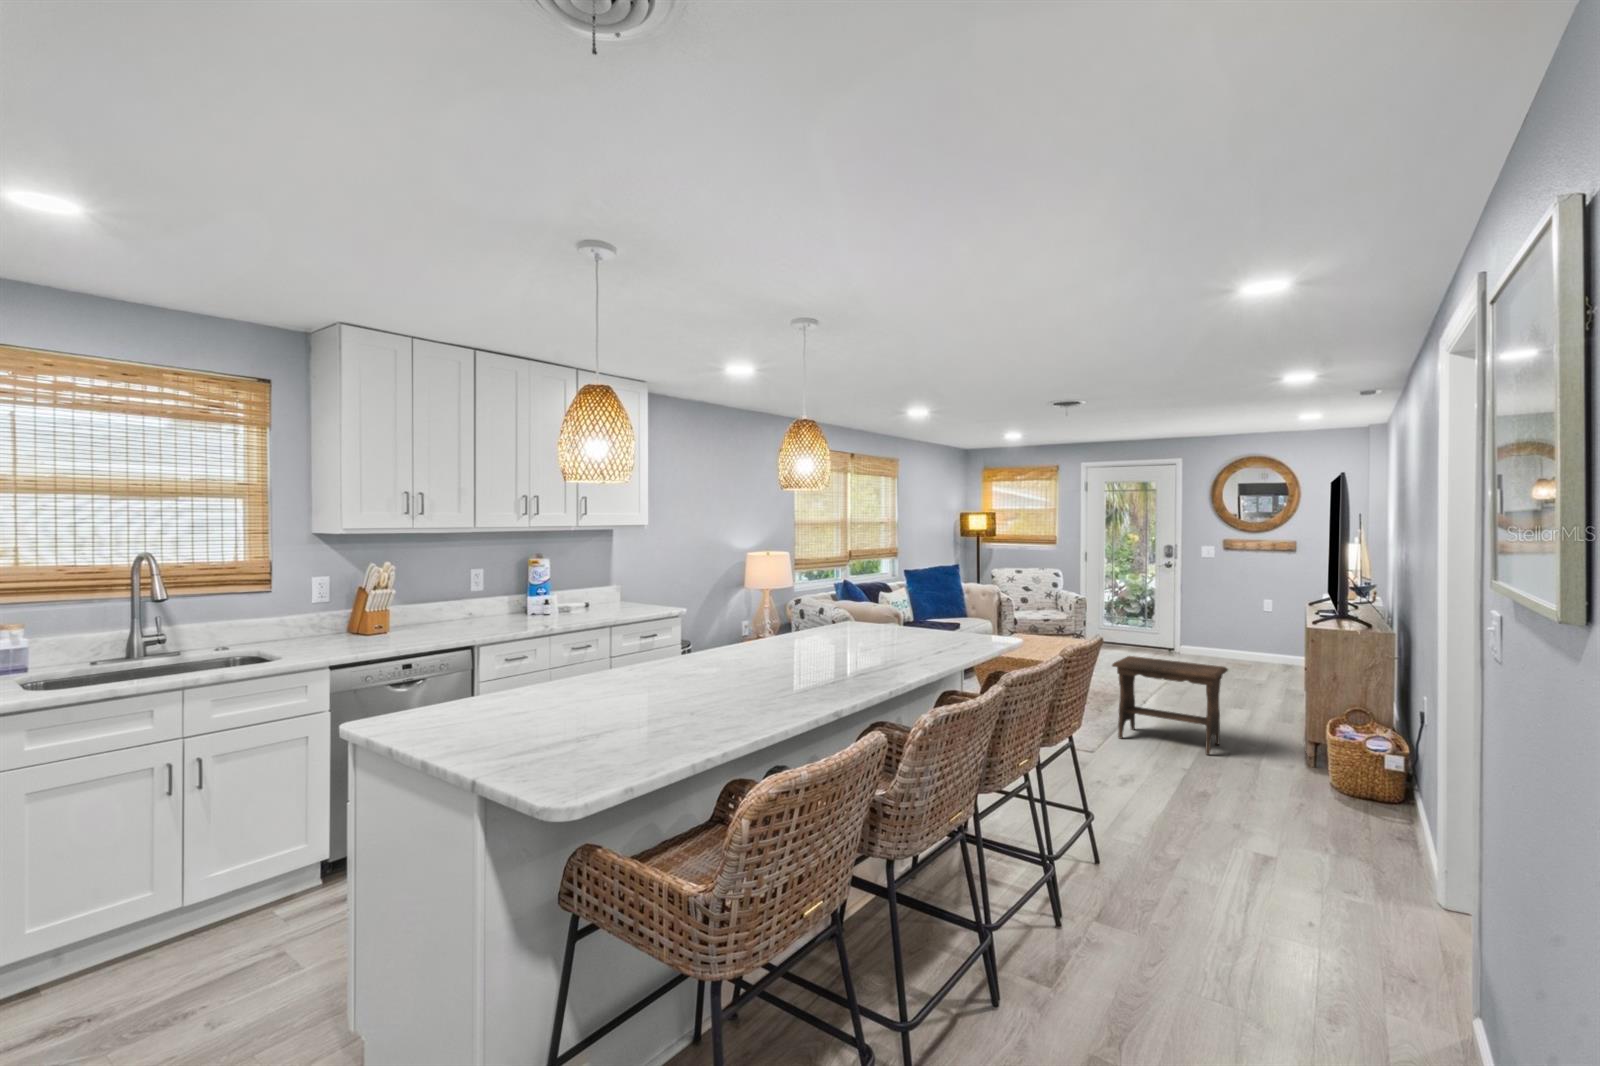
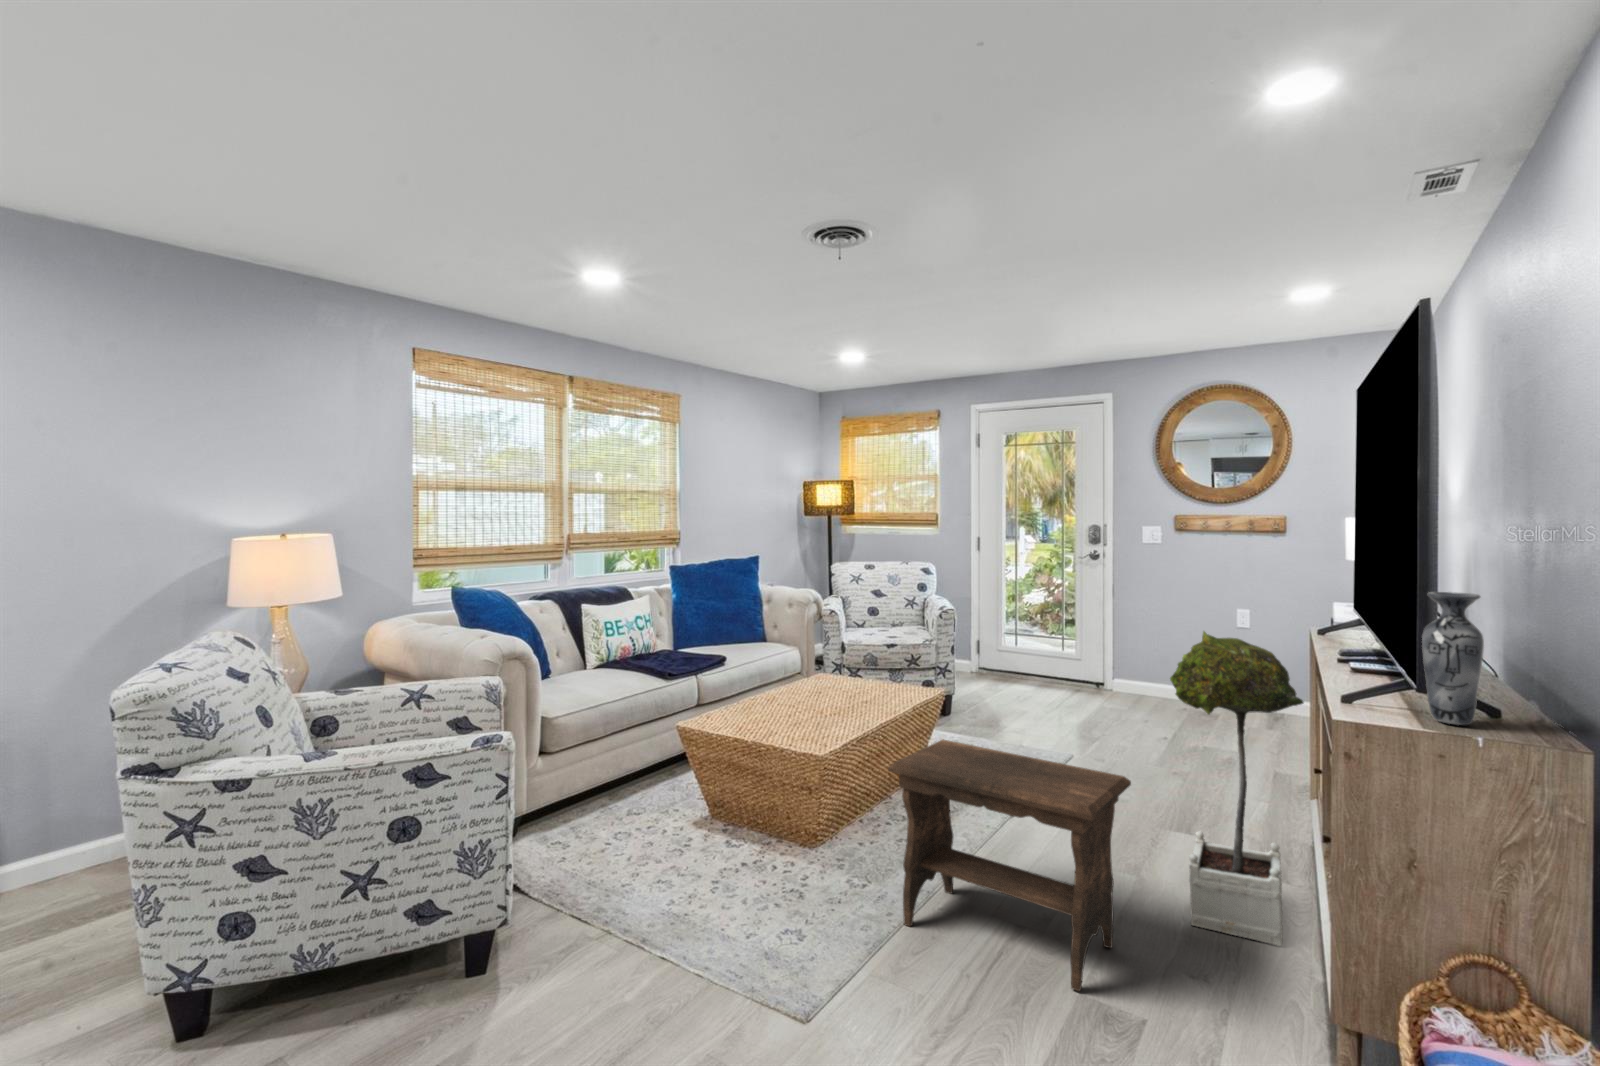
vase: none [1355,582,1378,634] -> present [1422,592,1484,725]
potted tree: none [1242,603,1308,745] -> present [1170,631,1304,946]

